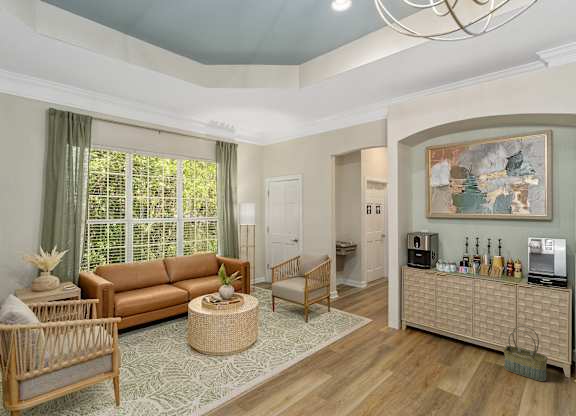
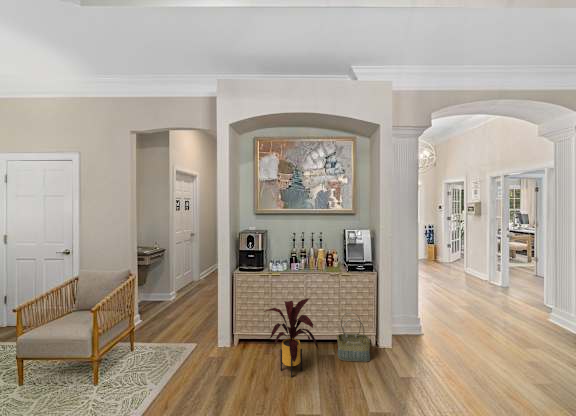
house plant: none [420,298,476,363] -> present [264,299,318,377]

